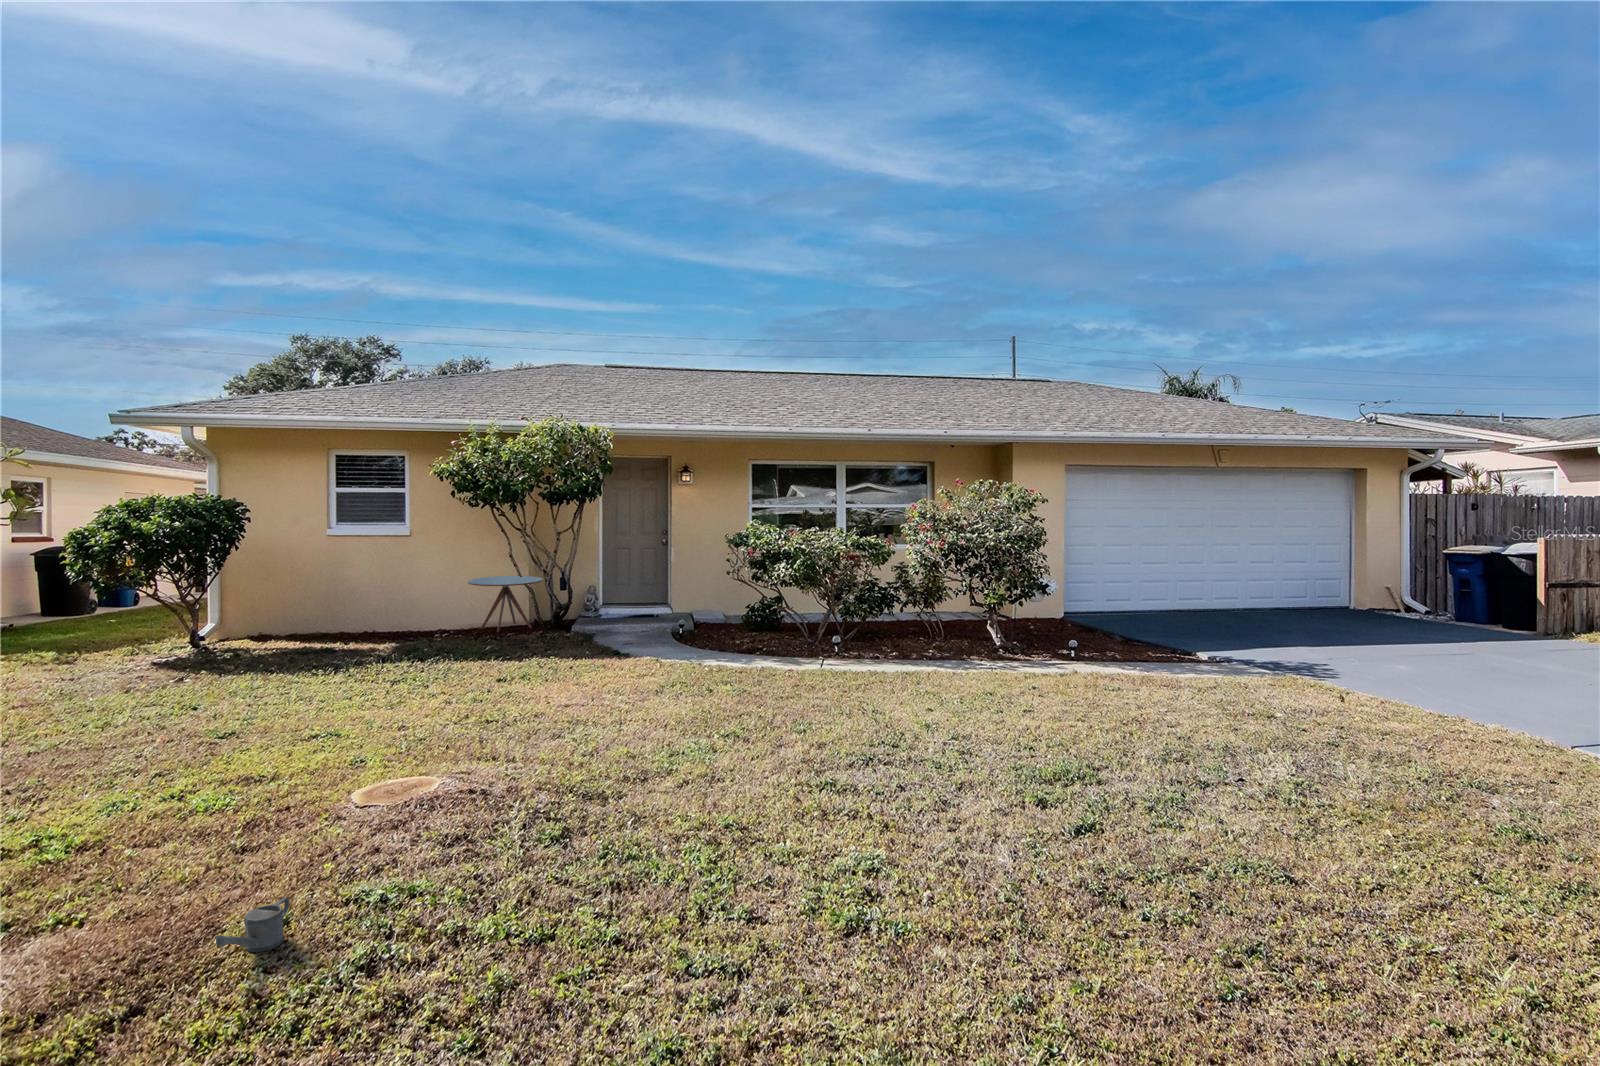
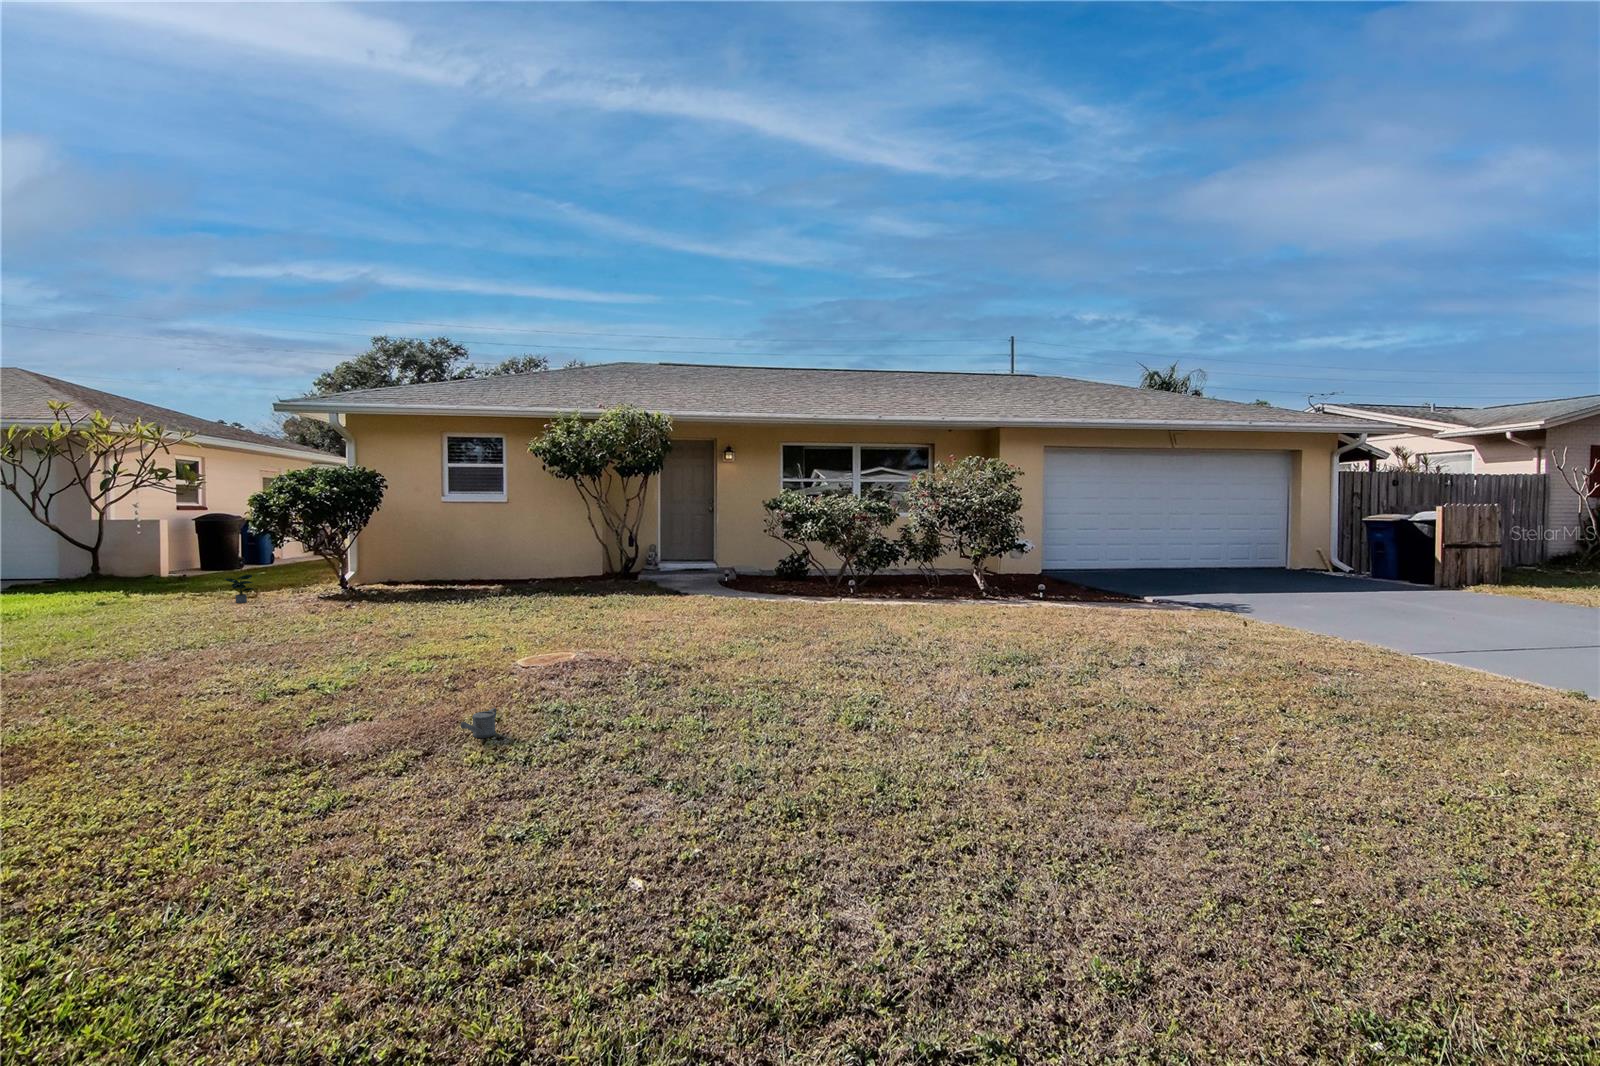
round table: present [468,576,543,632] -> none [555,535,614,579]
potted plant: none [27,636,68,674] -> present [225,575,253,603]

